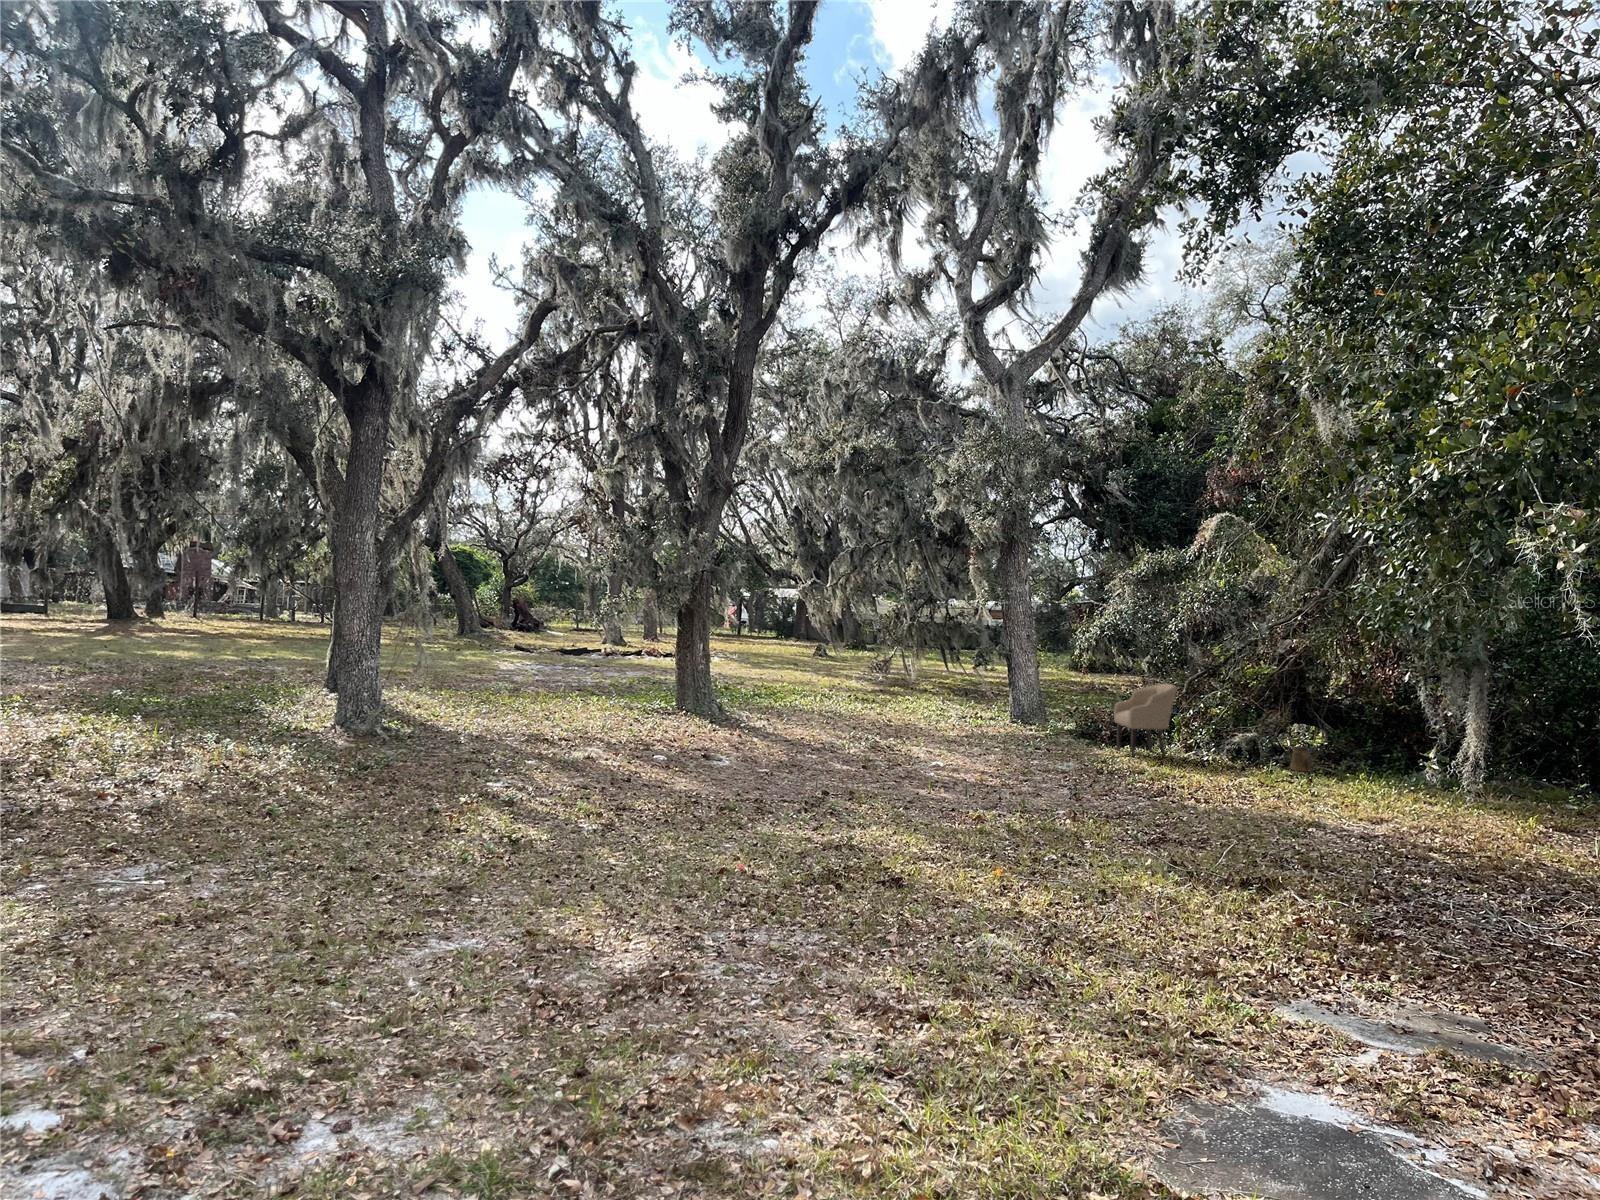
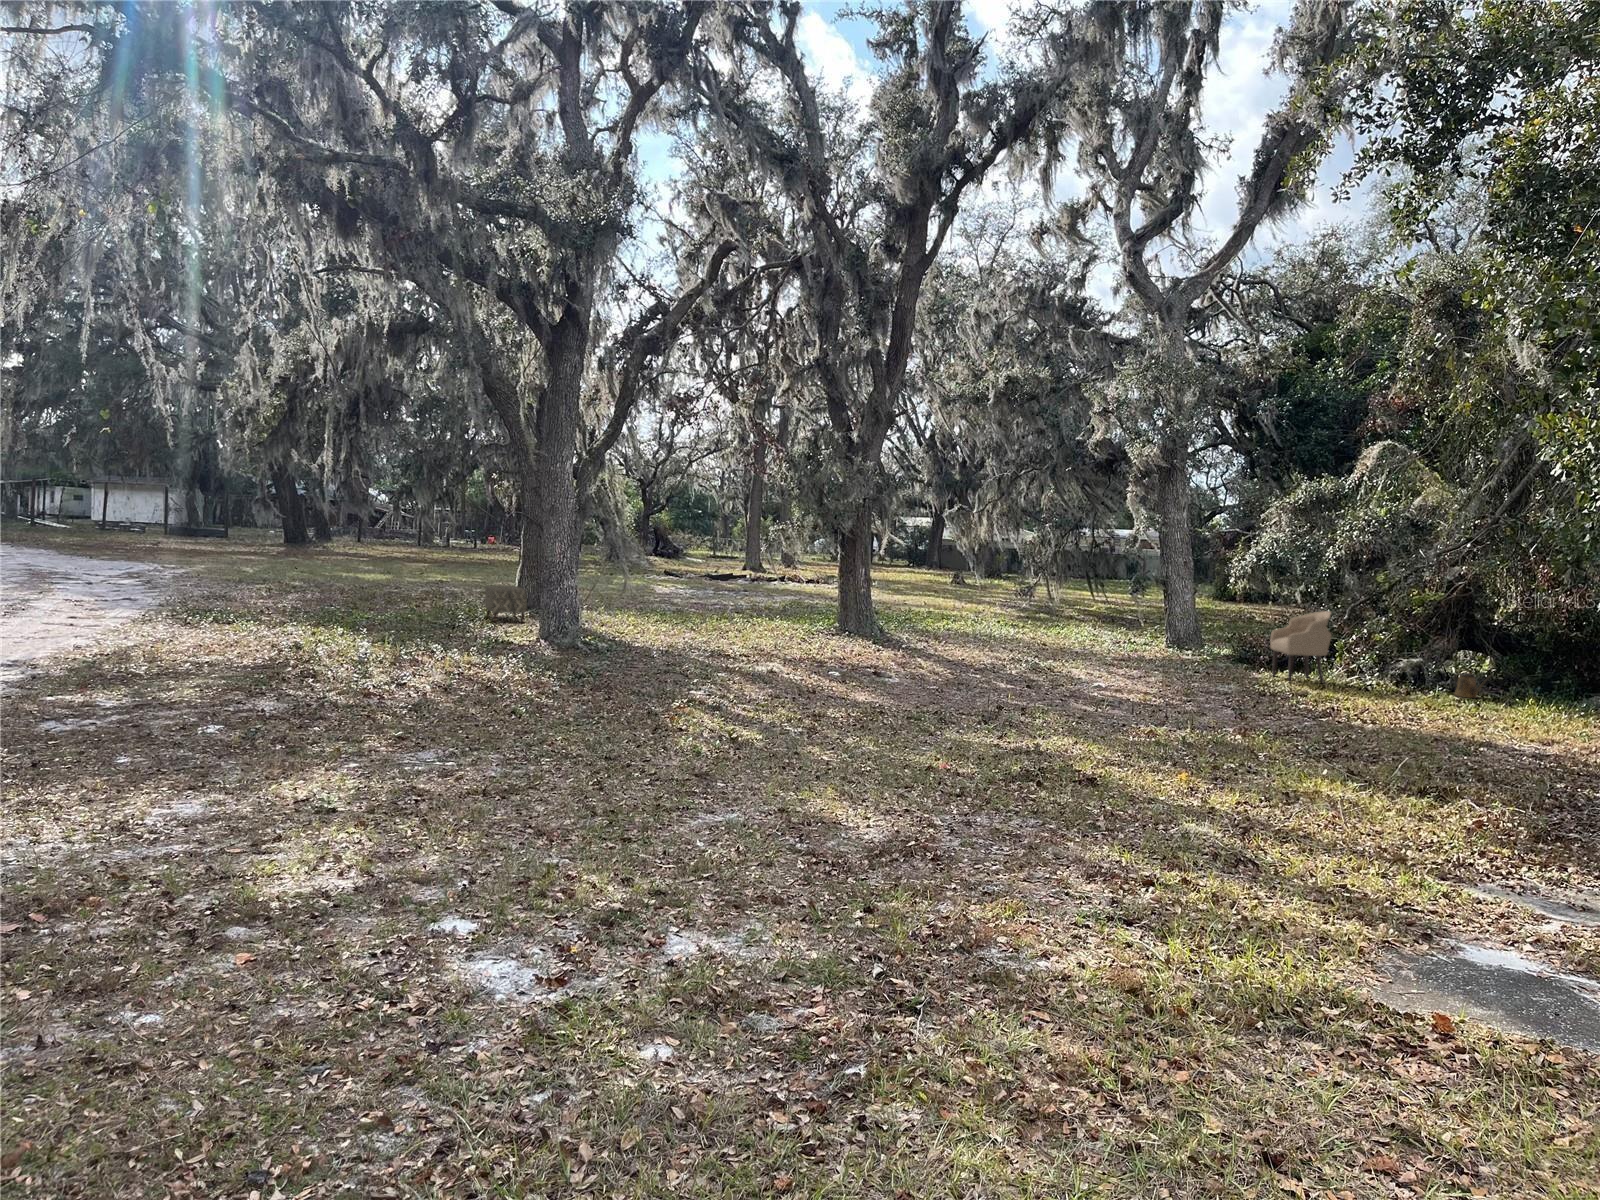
bench: none [284,656,329,698] -> present [485,586,527,623]

